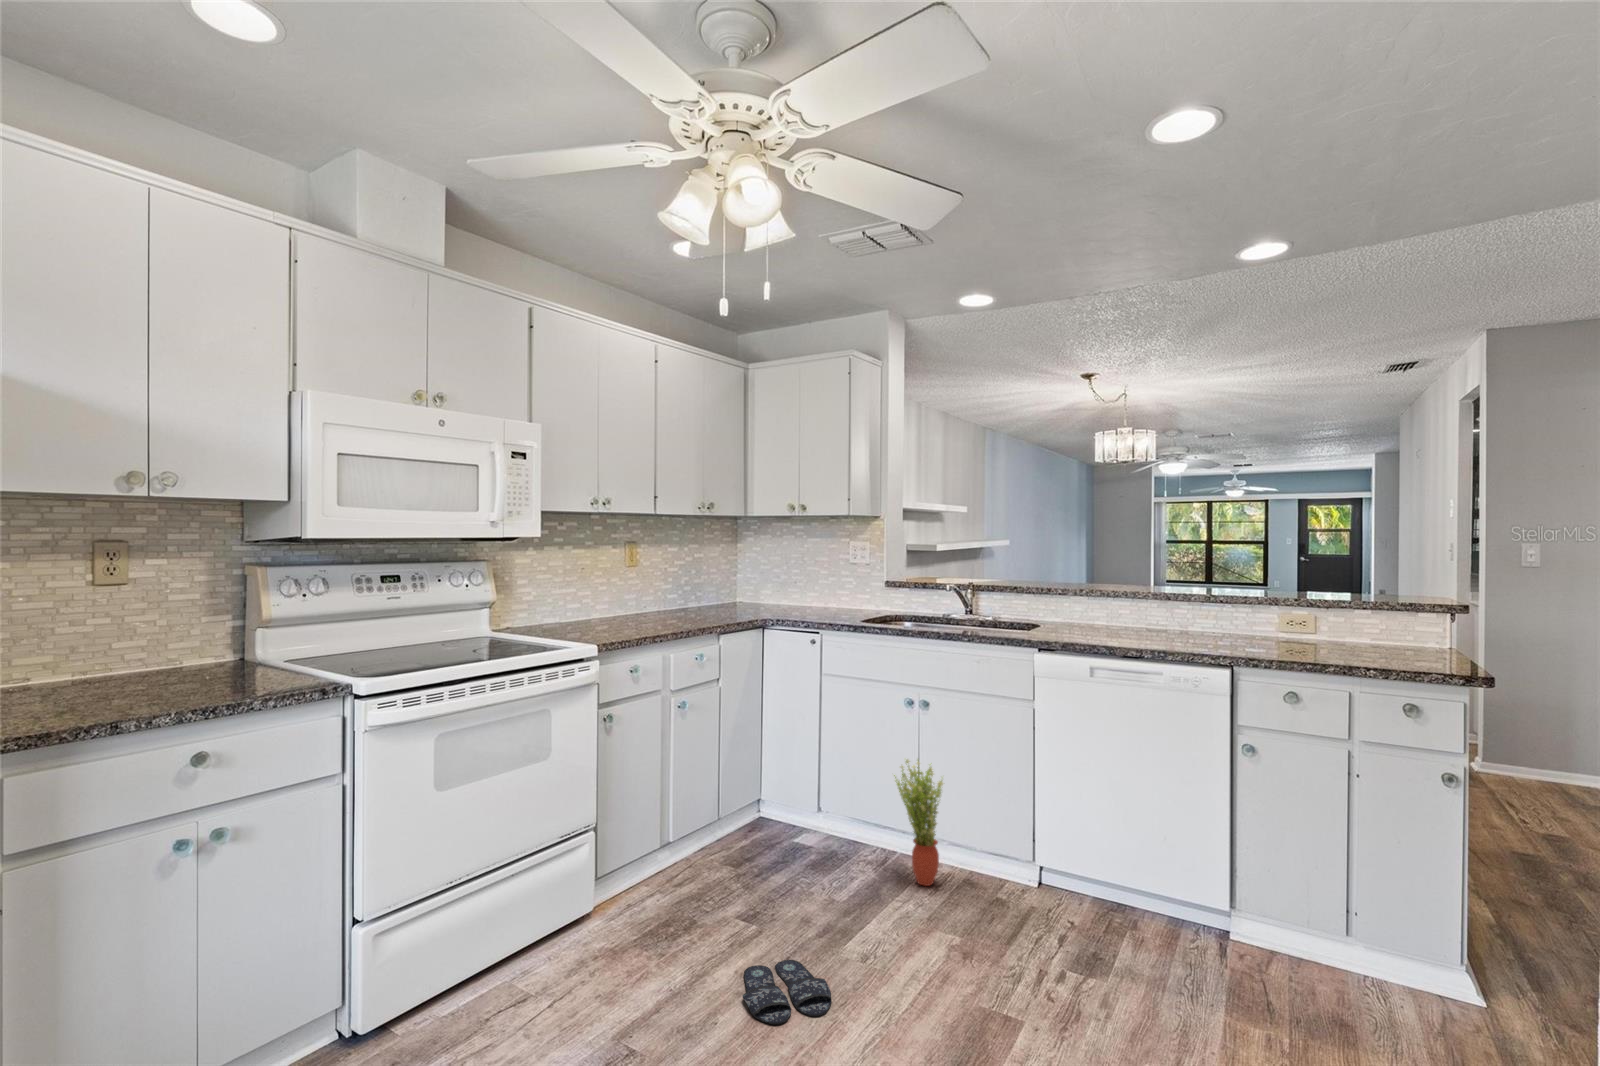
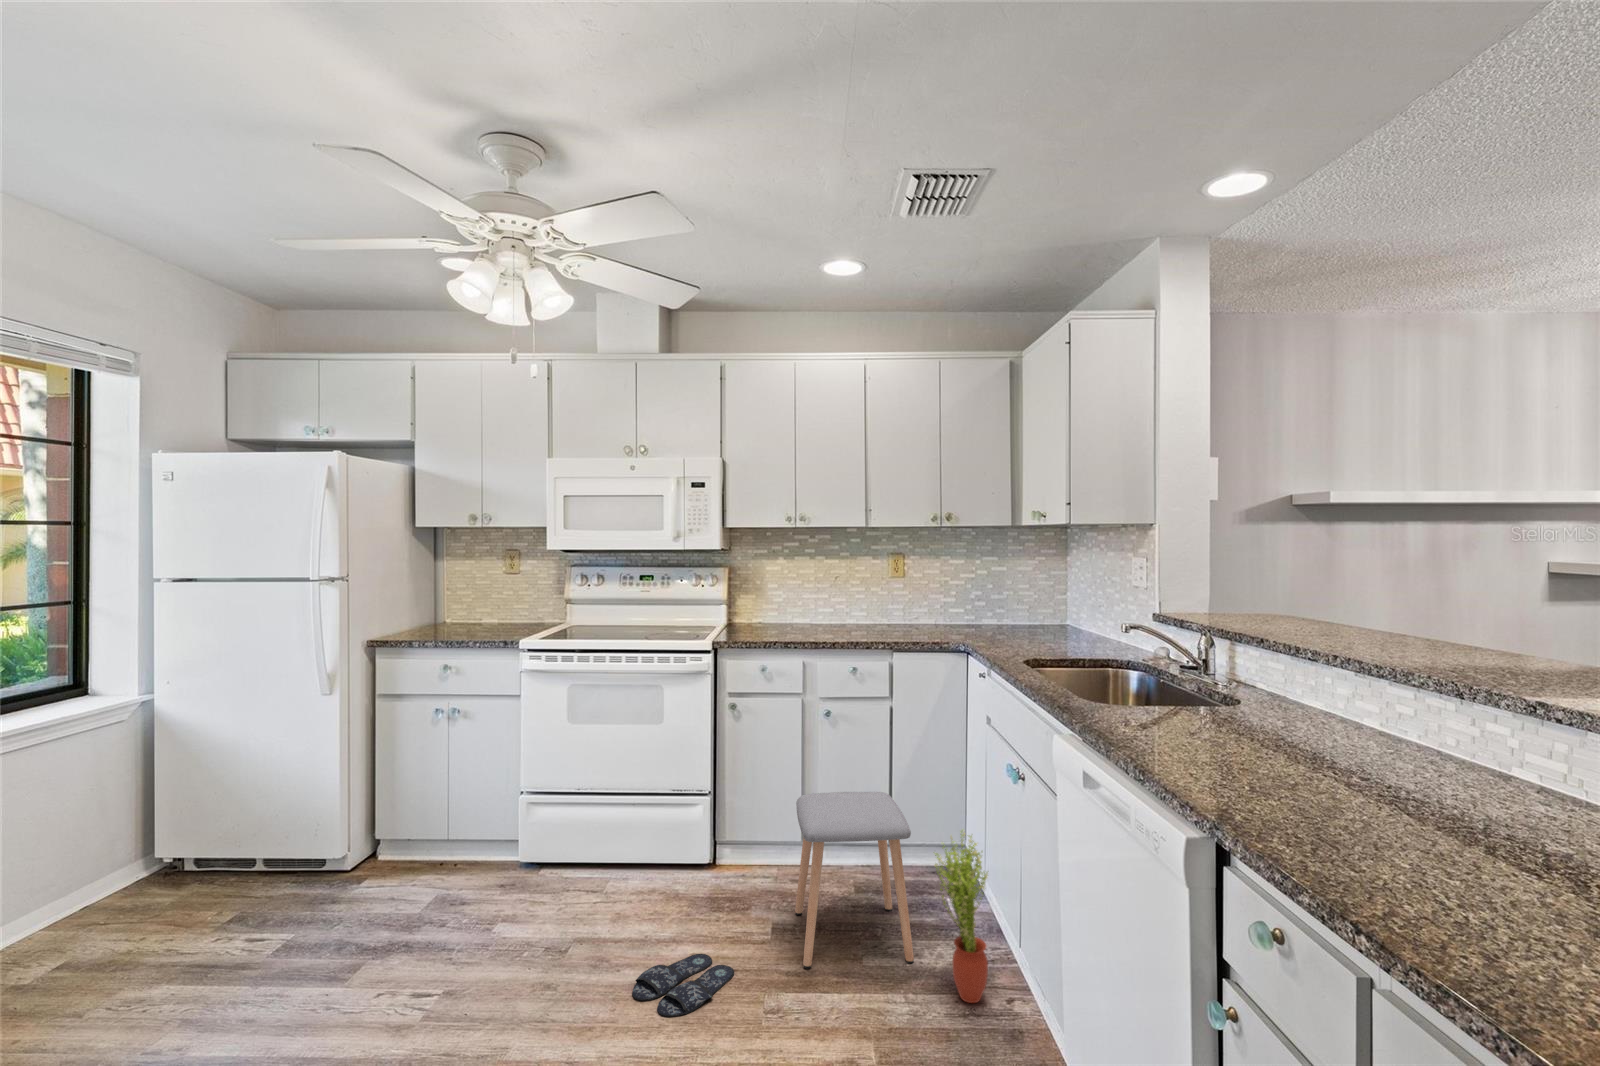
stool: none [738,761,866,927] -> present [795,792,914,968]

